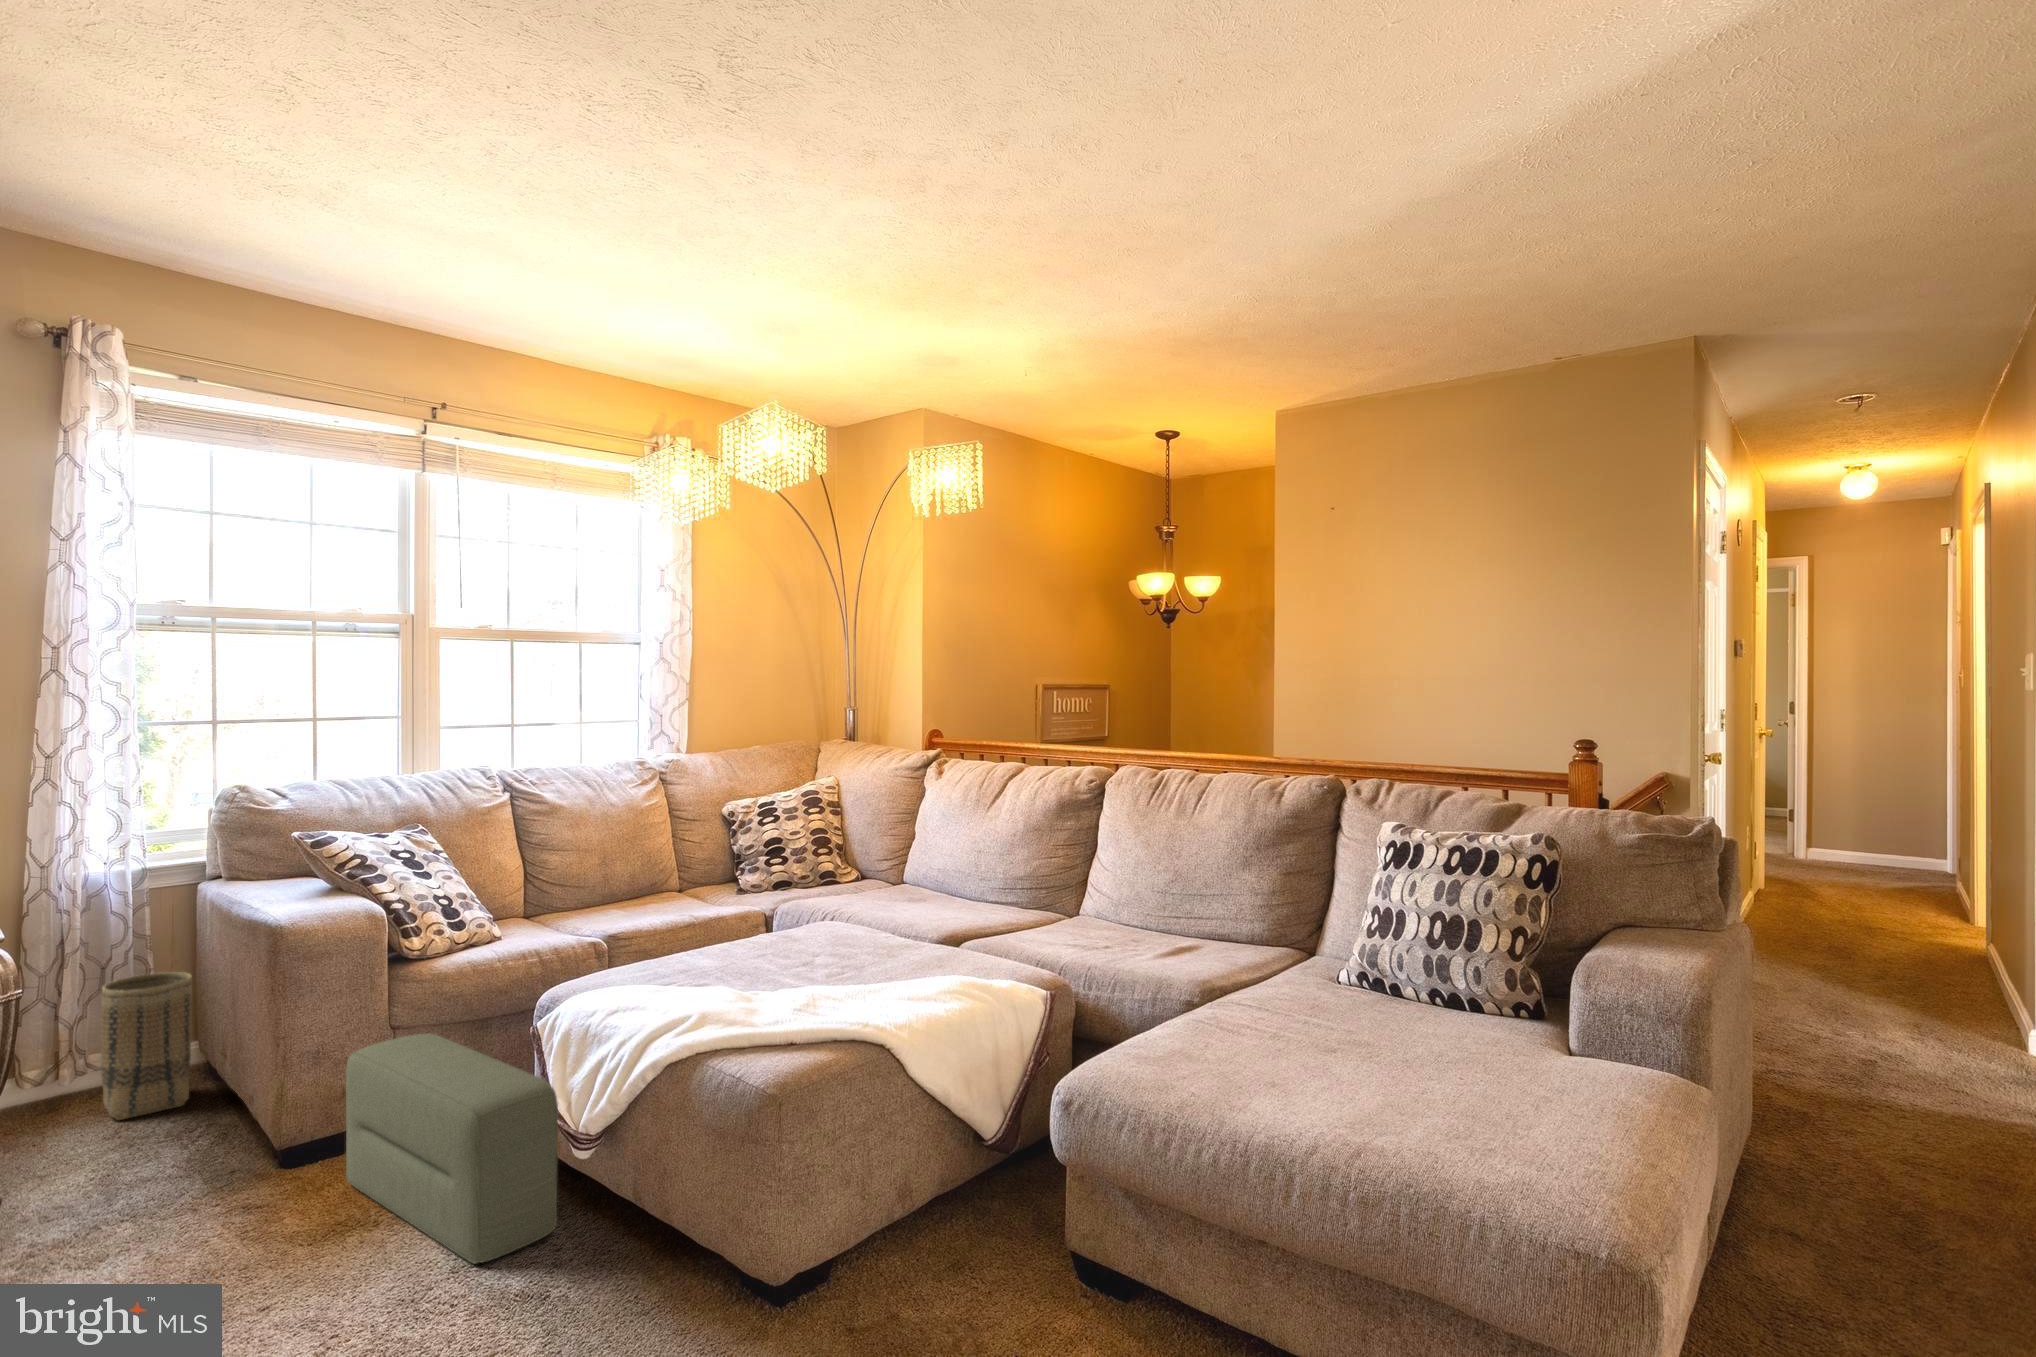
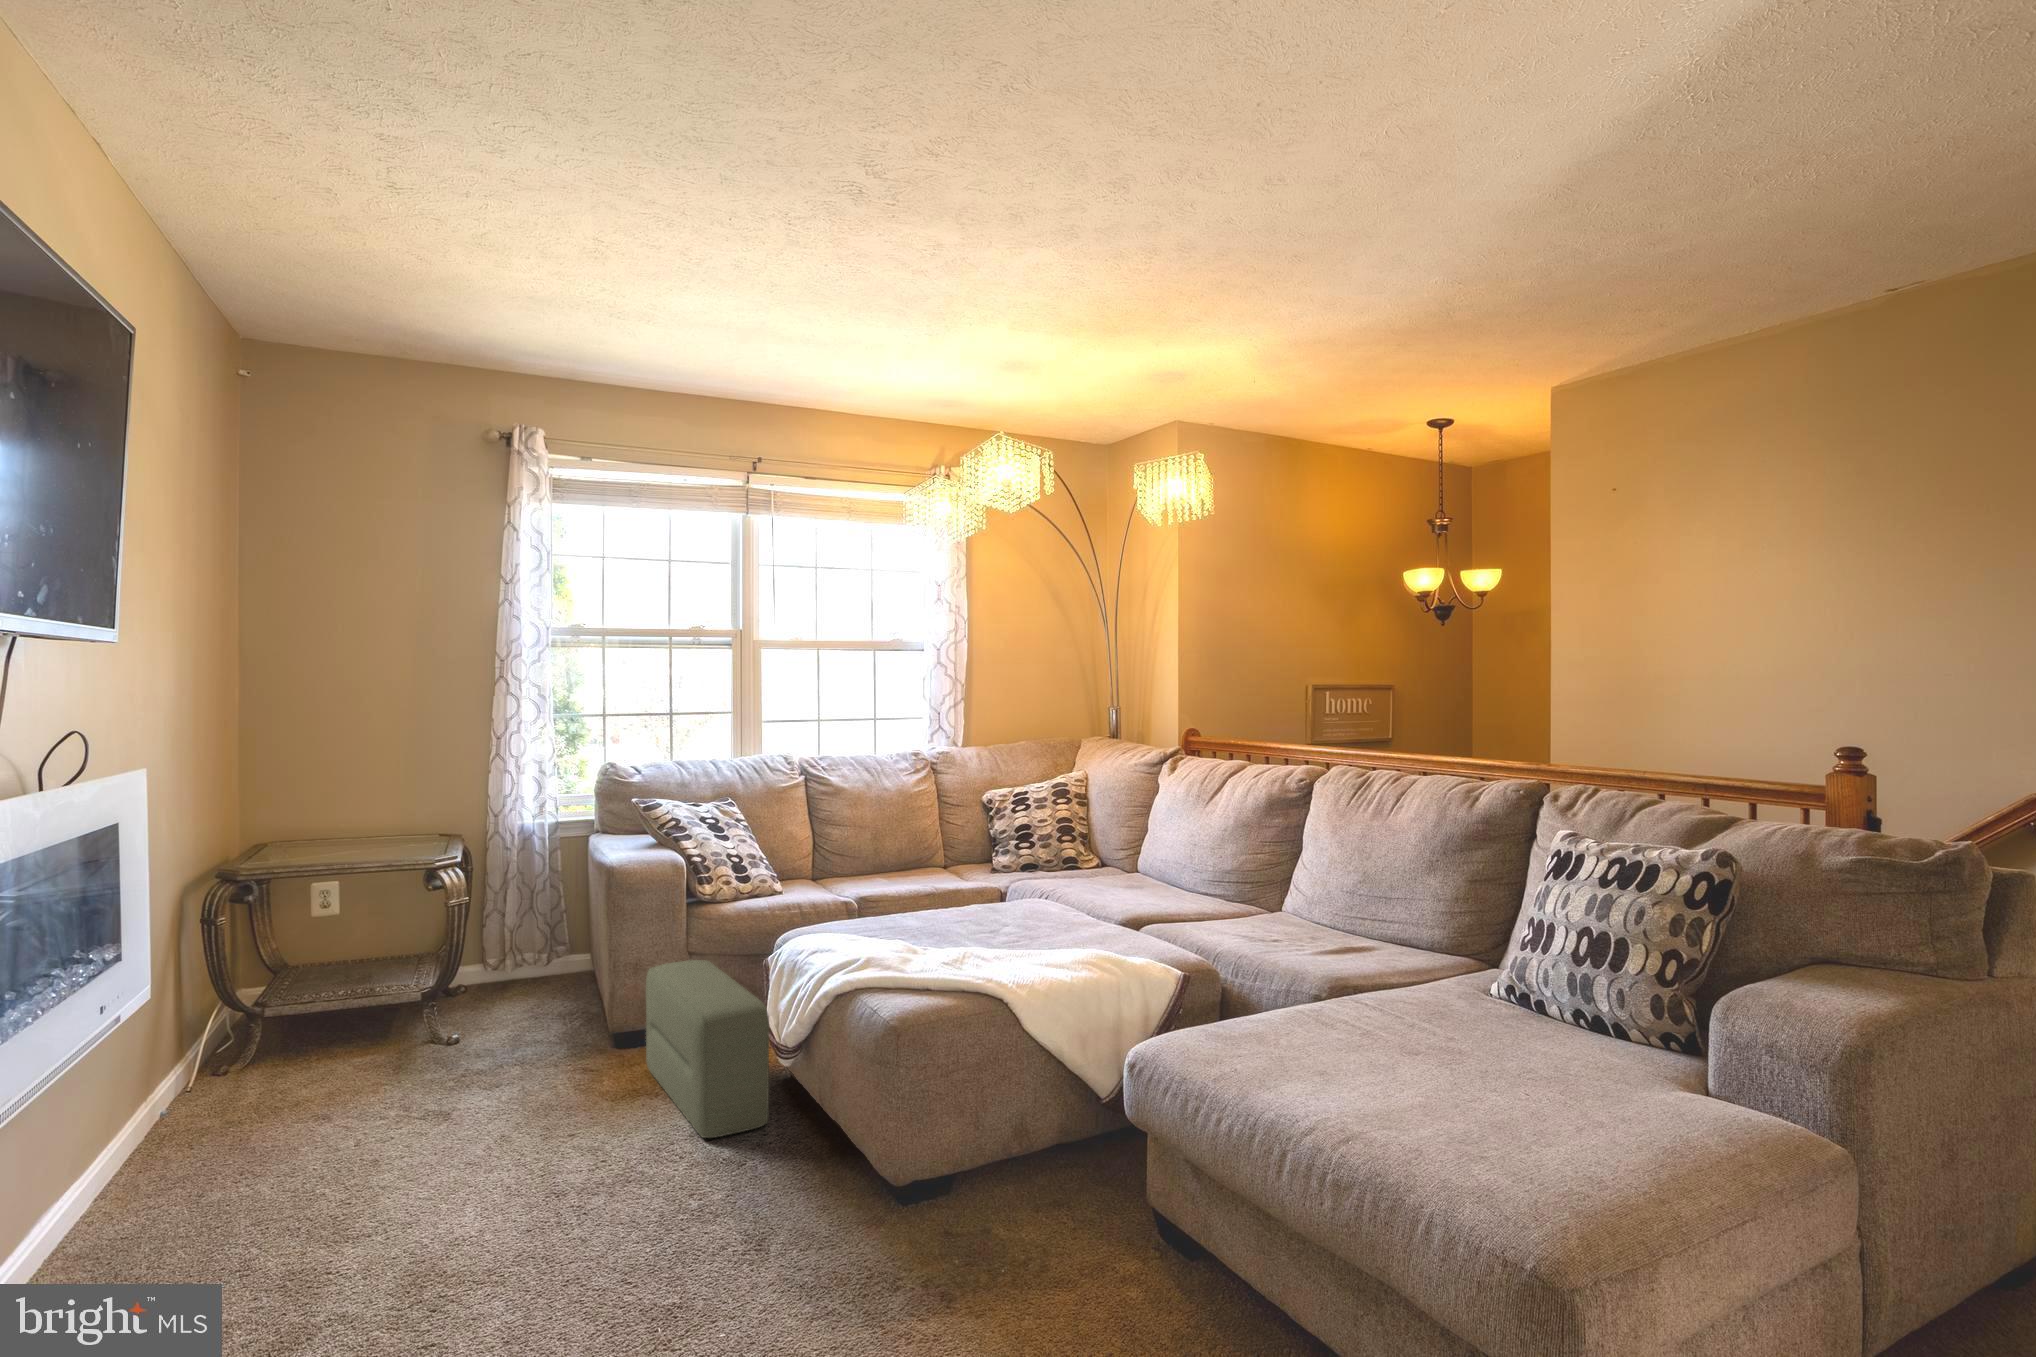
basket: present [101,972,192,1120] -> none [522,901,578,1006]

